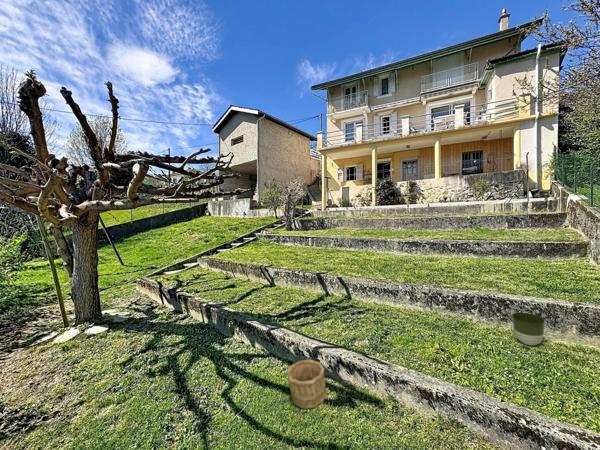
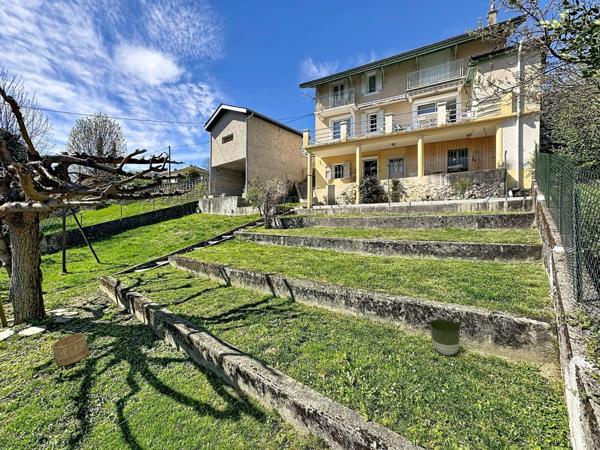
wooden bucket: present [287,359,326,409] -> present [51,333,89,366]

